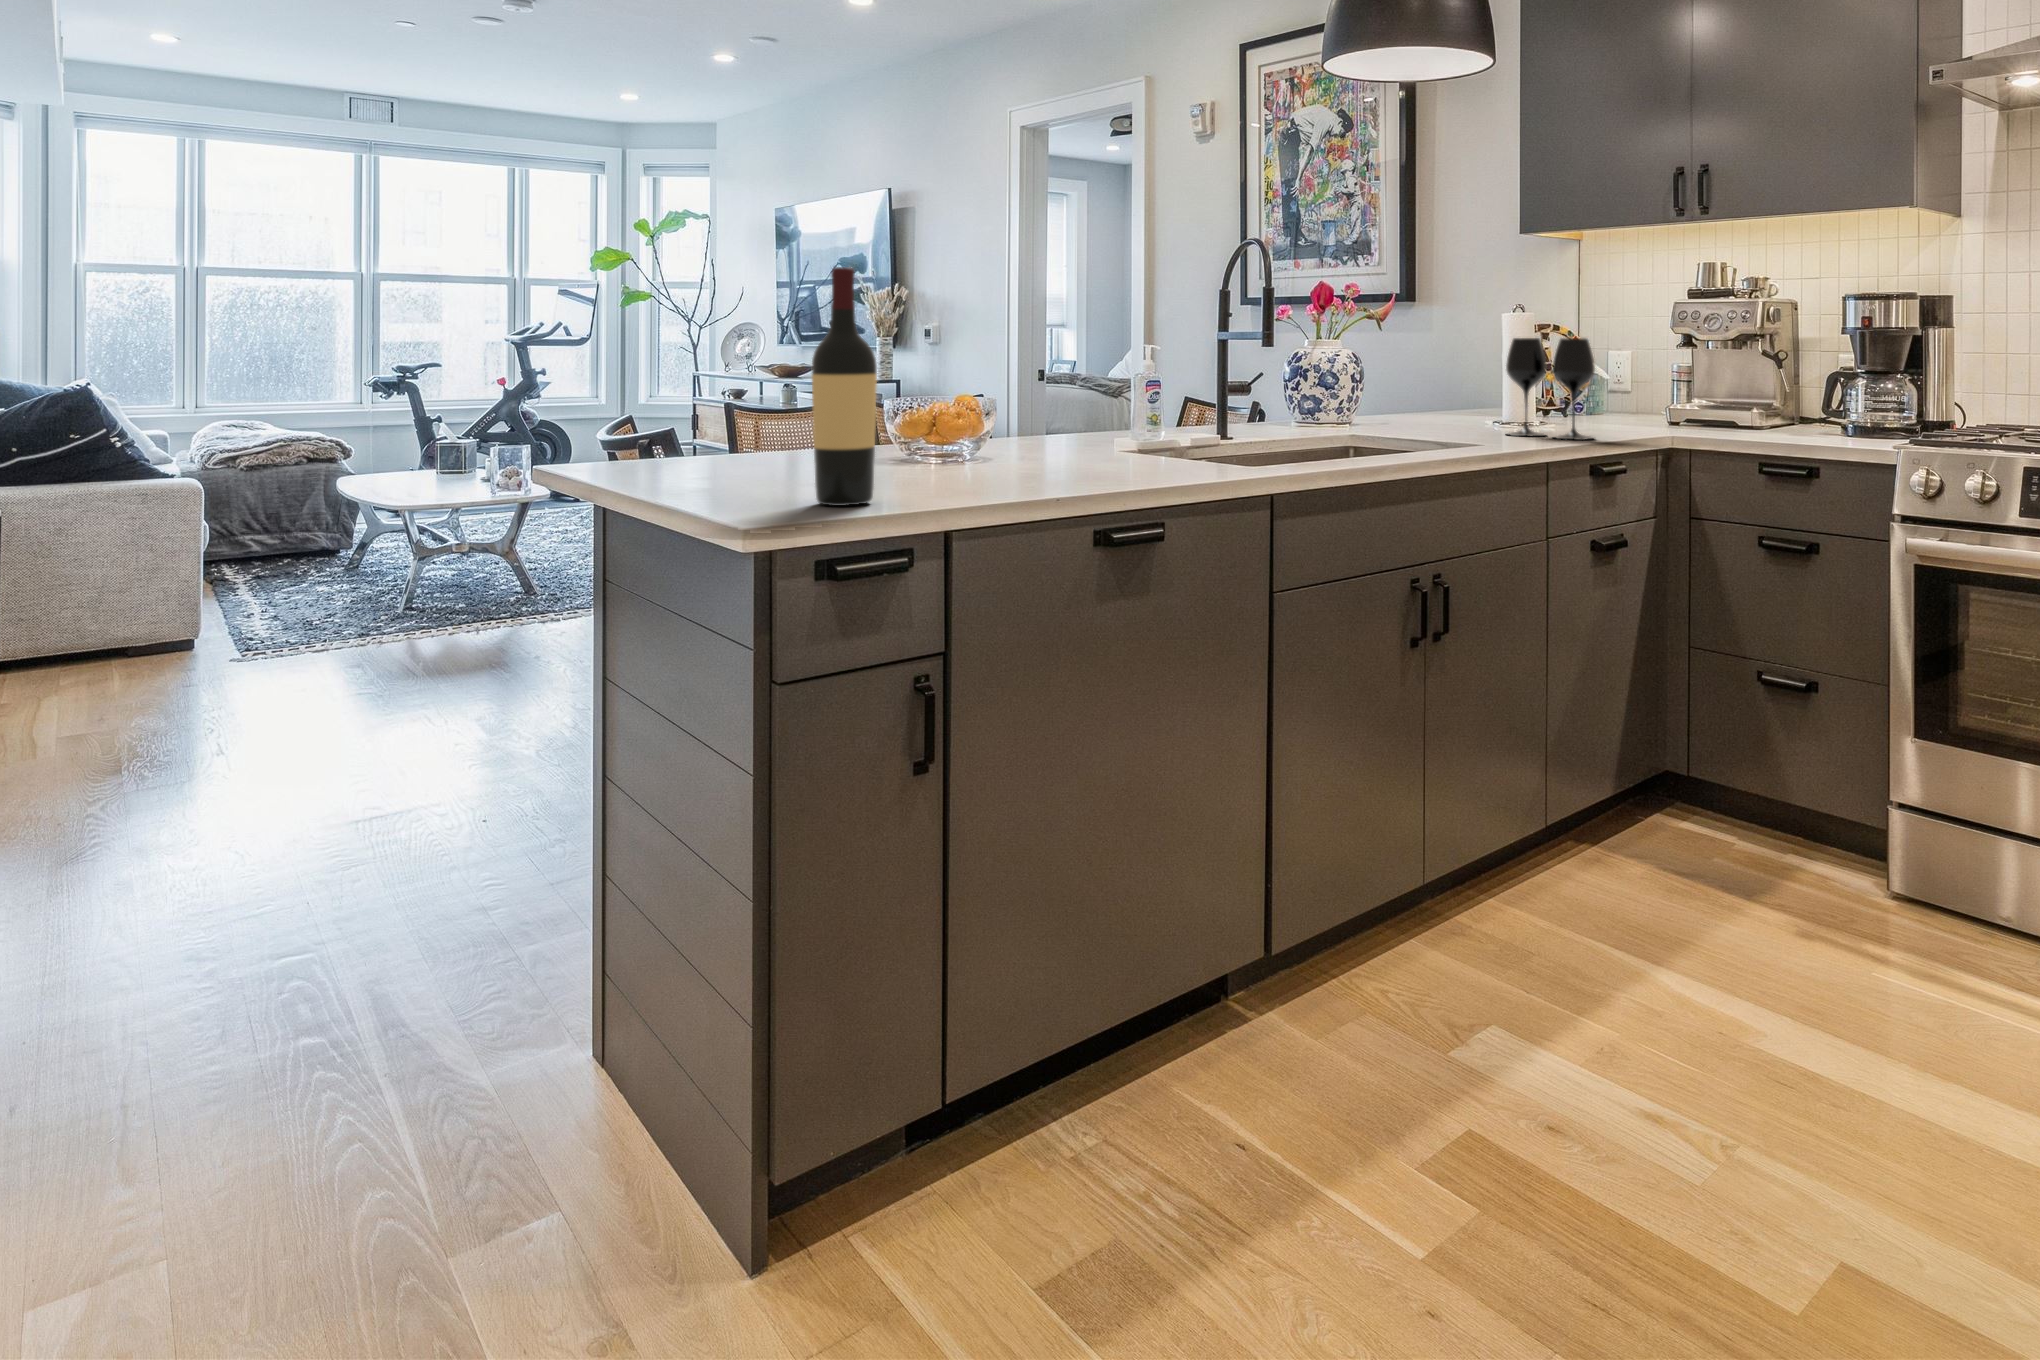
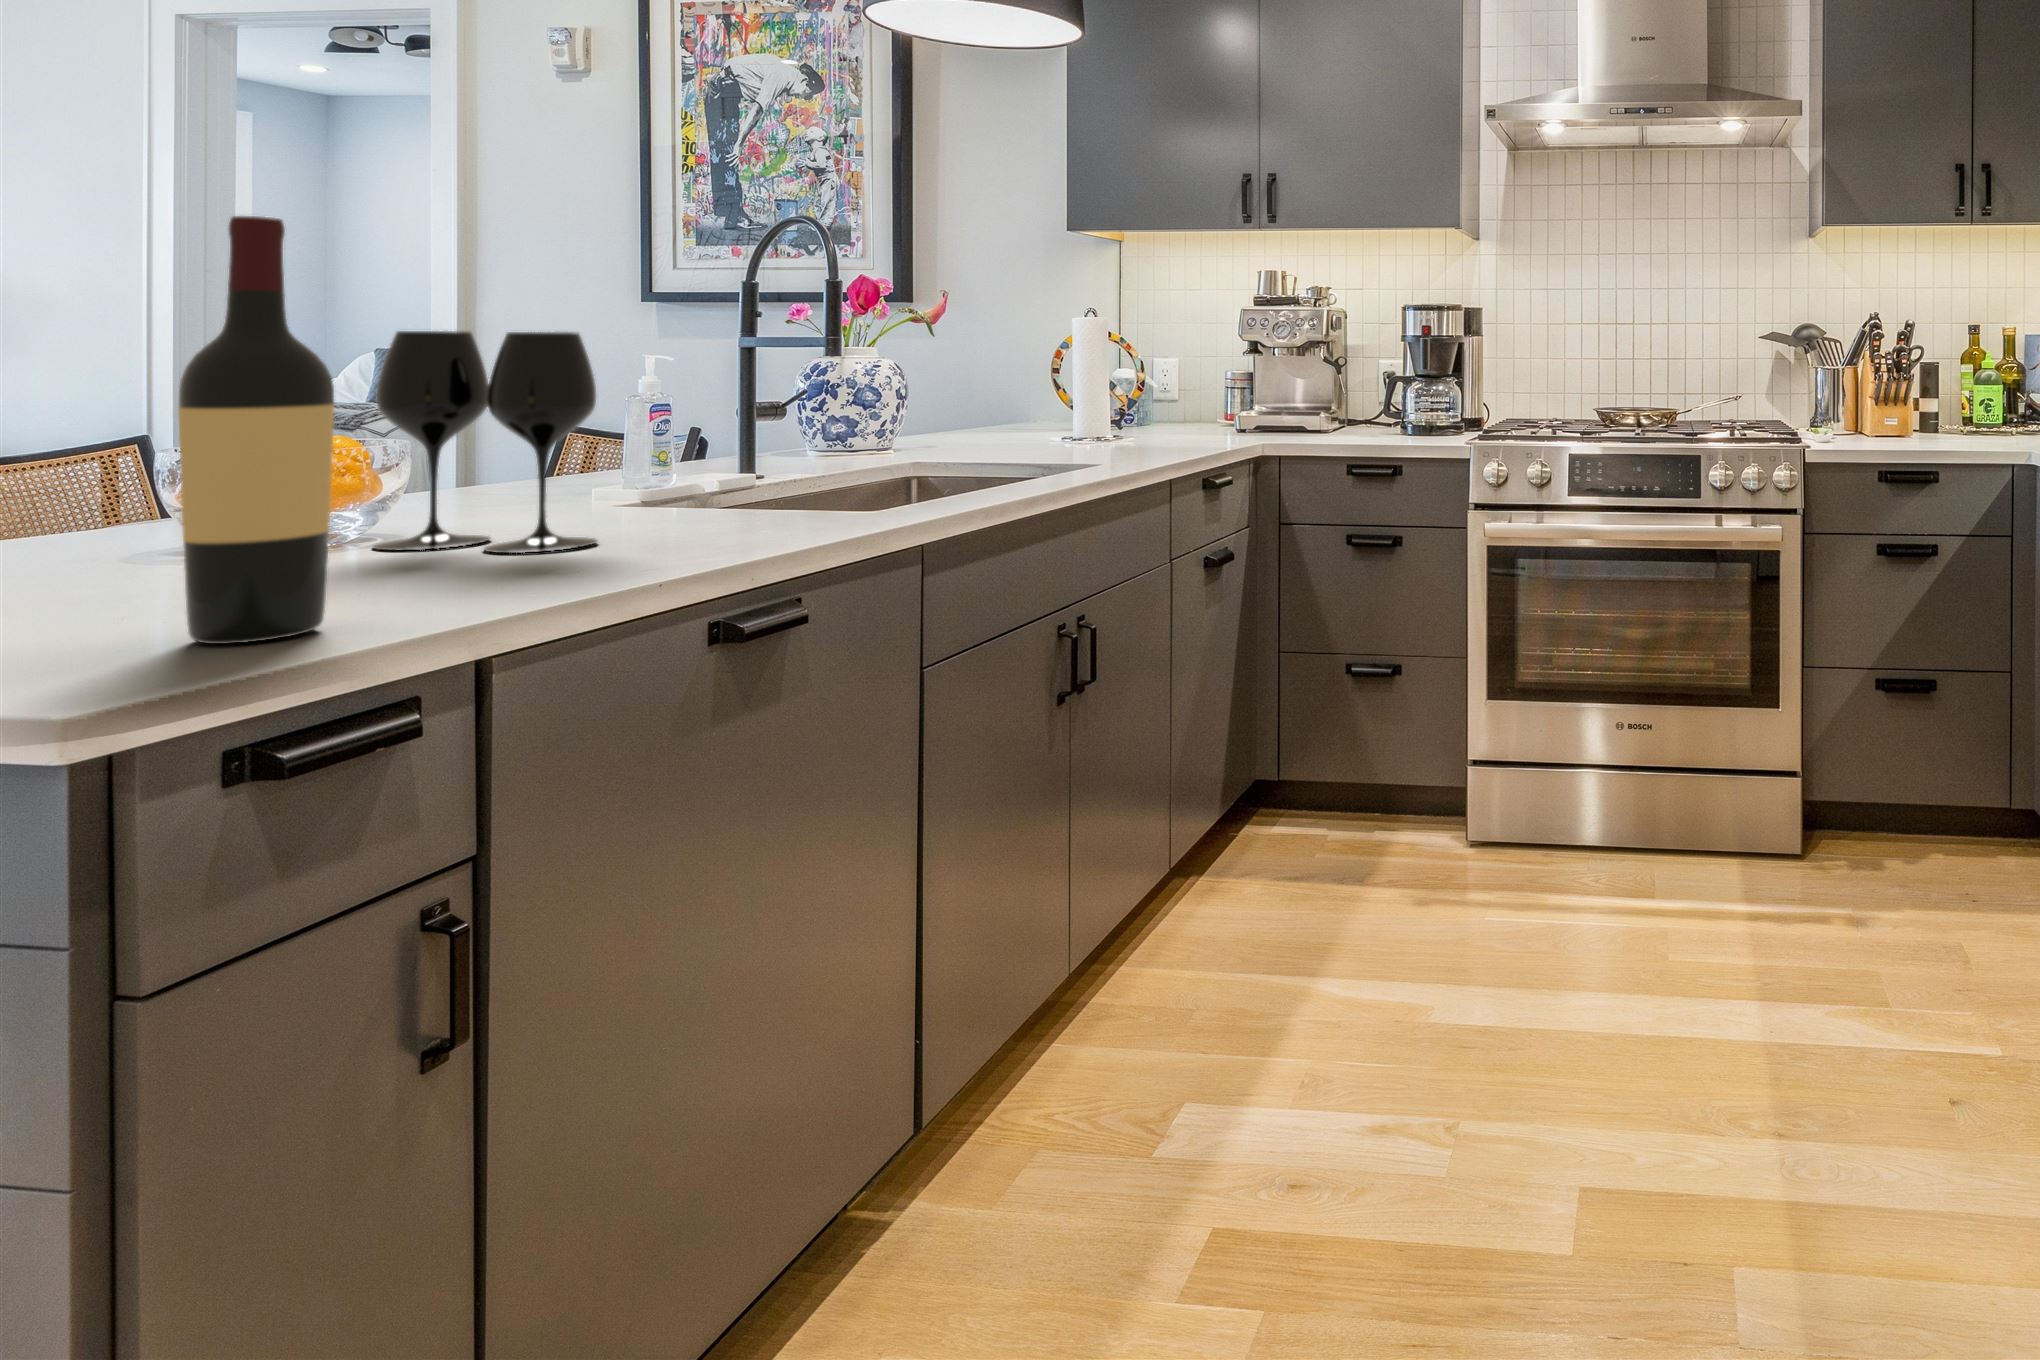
wine glass: present [1506,338,1595,440] -> present [373,331,597,553]

